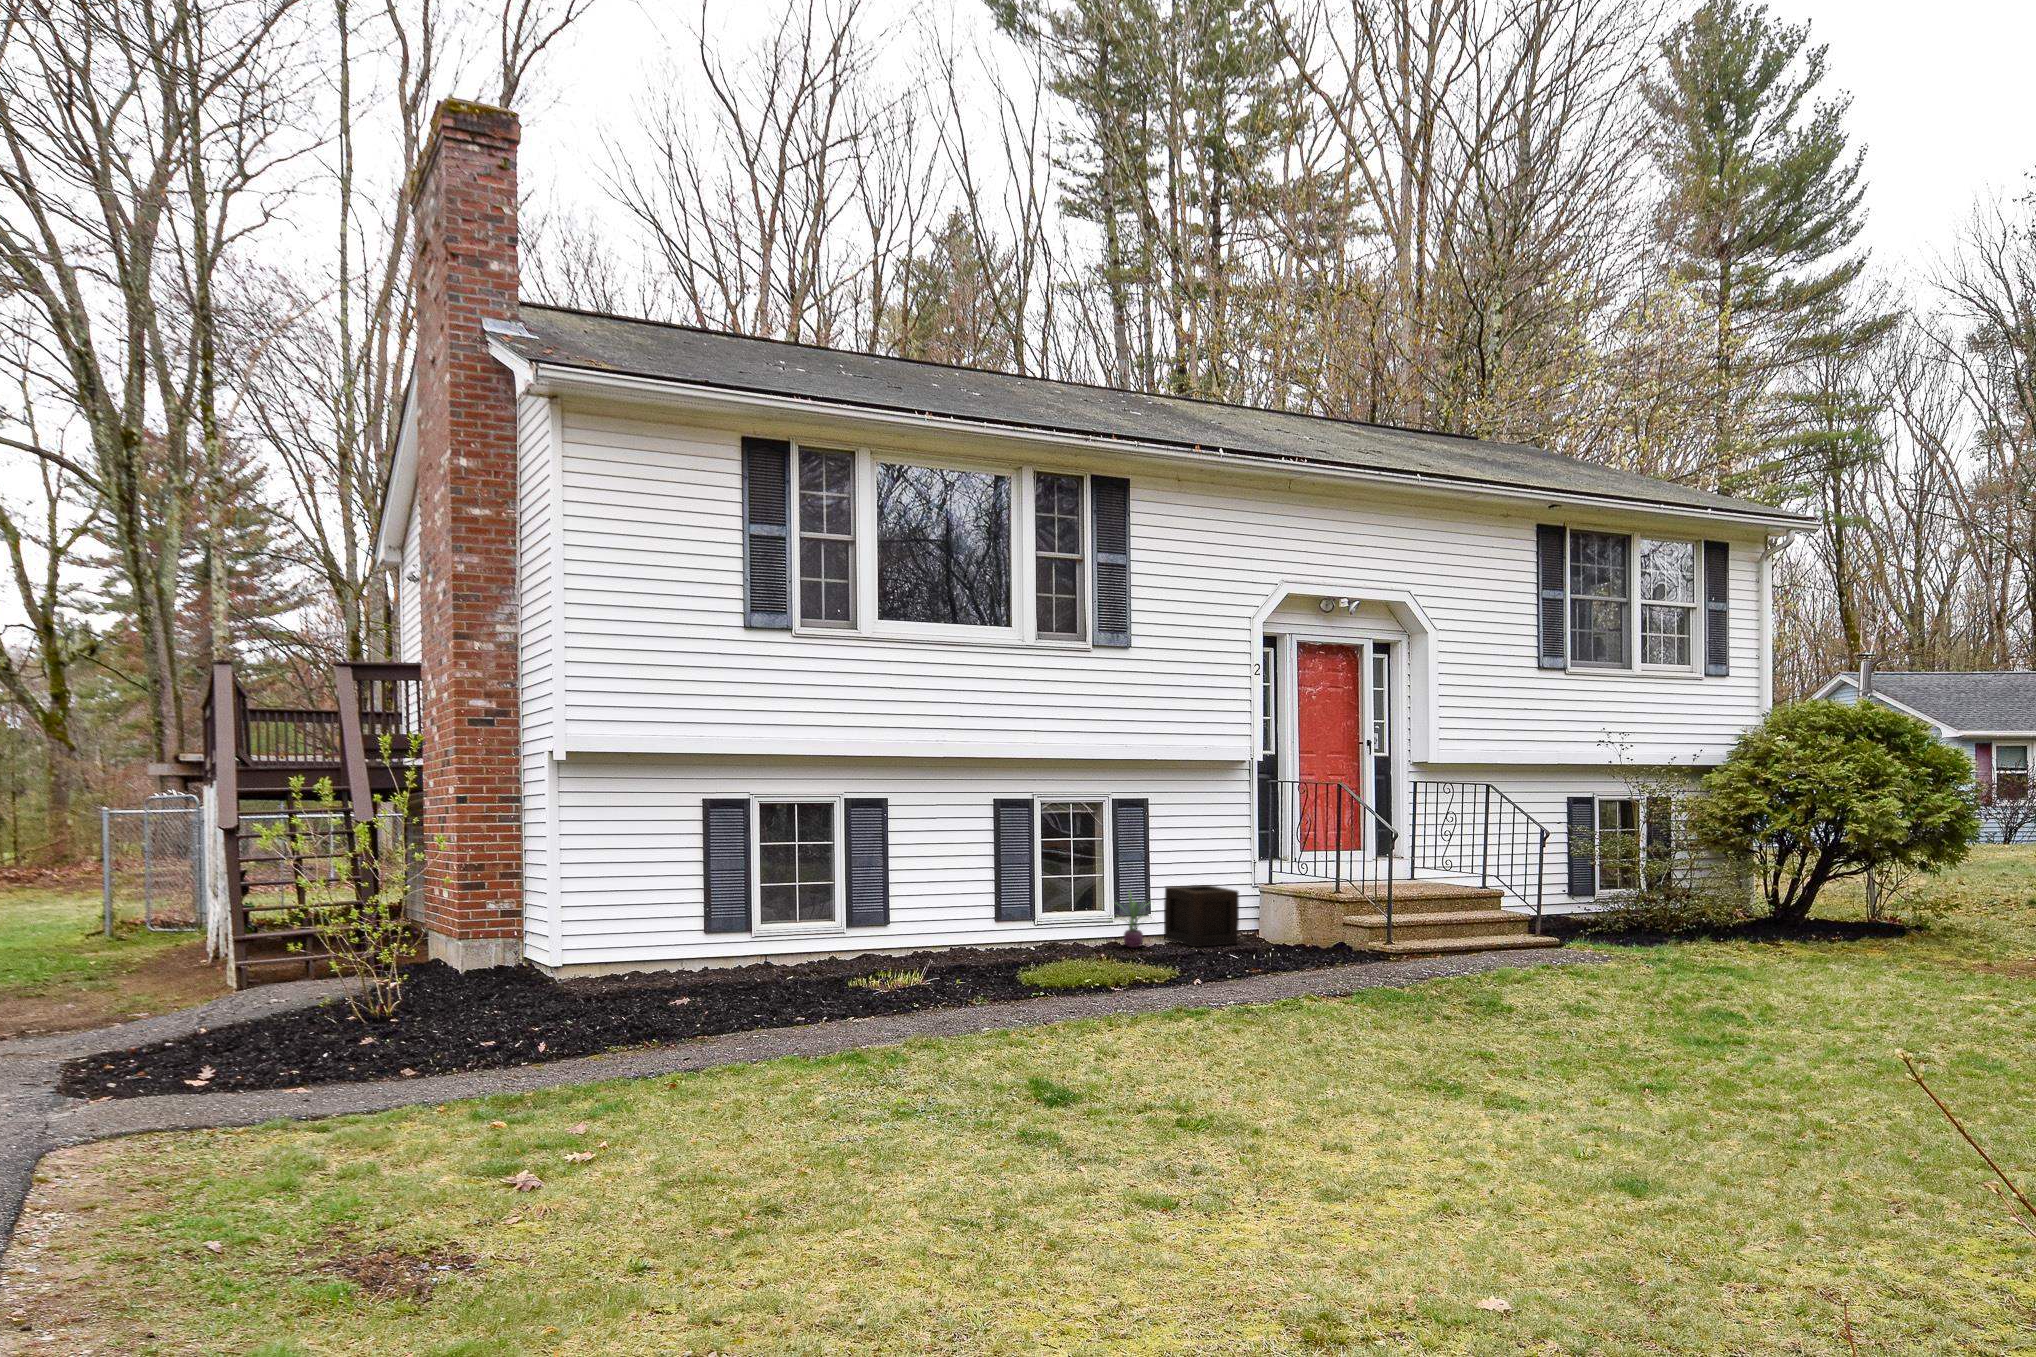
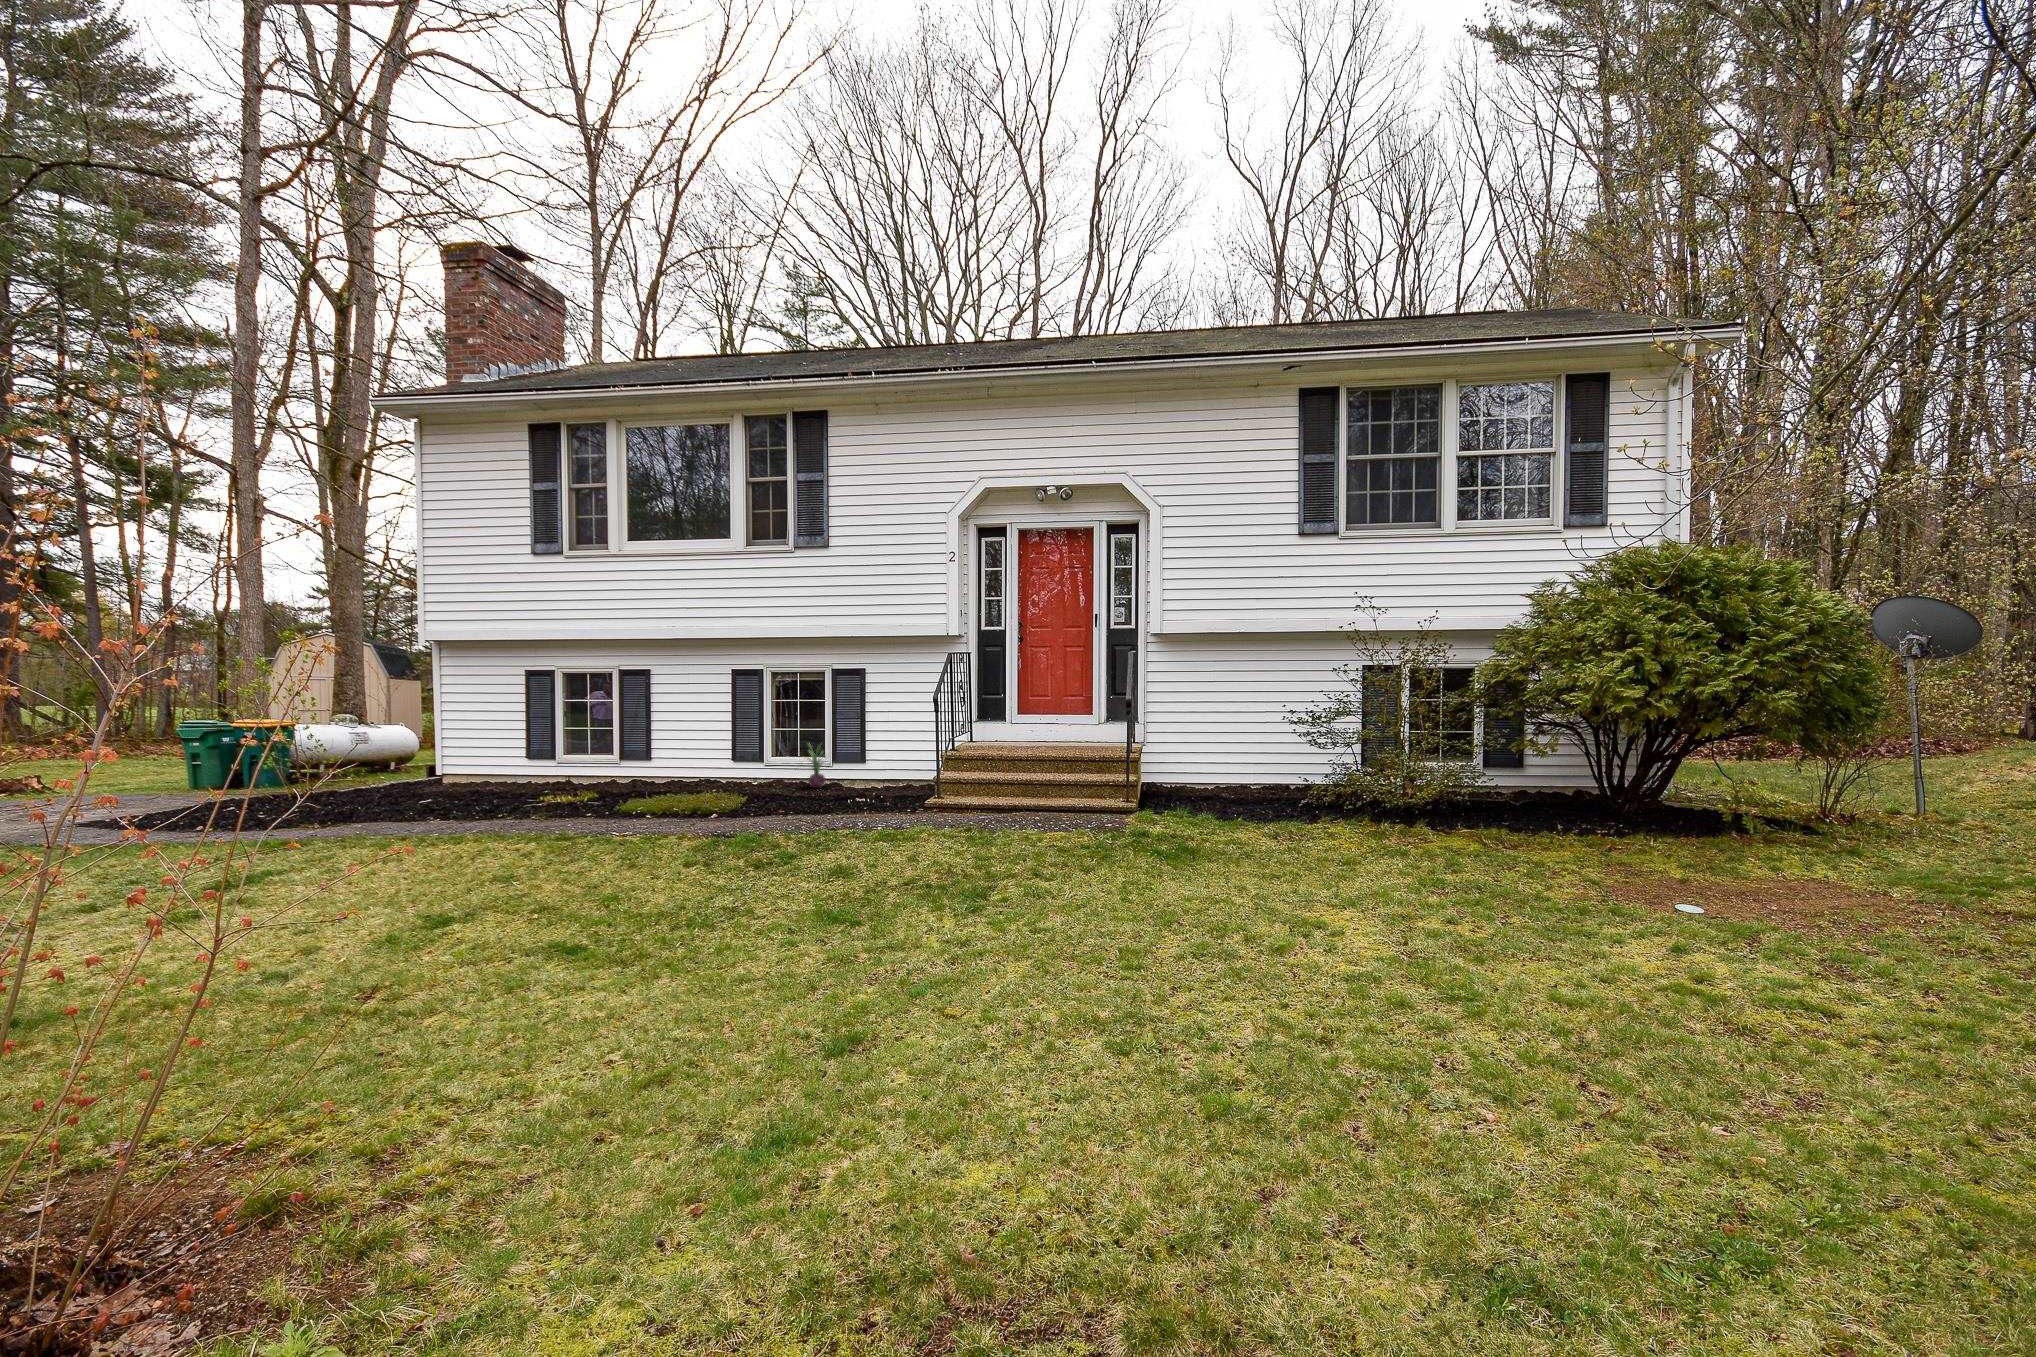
wooden crate: present [1164,885,1239,947] -> none [856,741,911,792]

